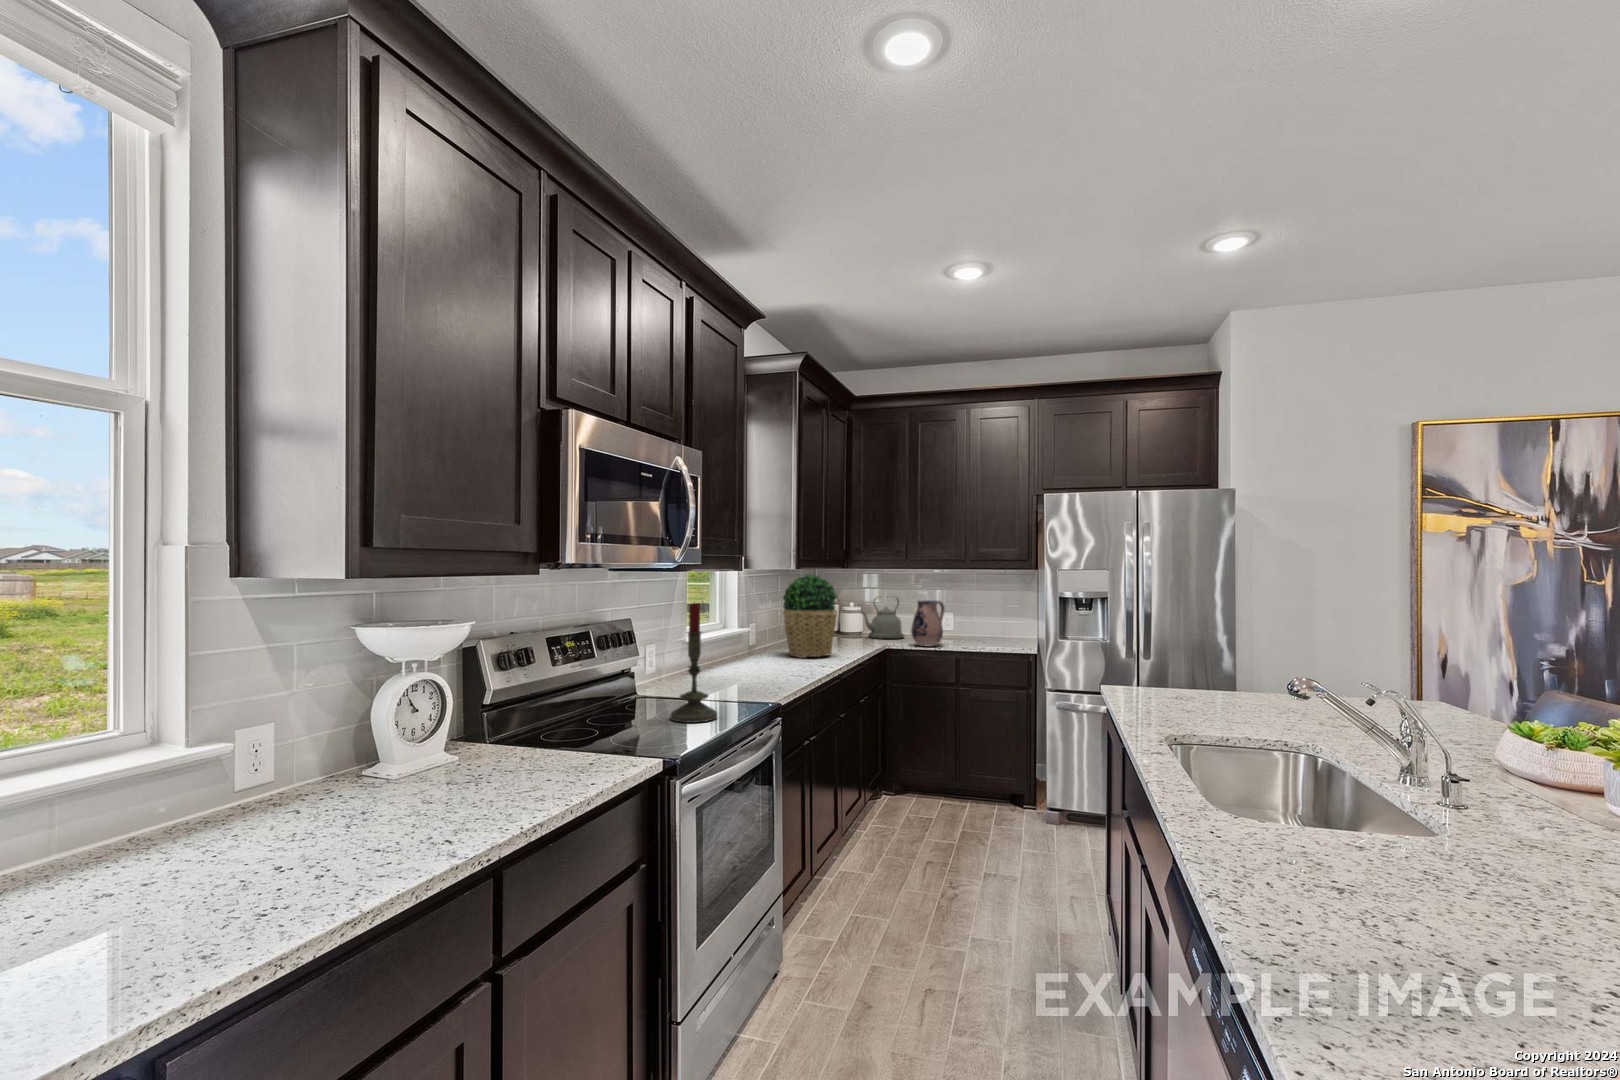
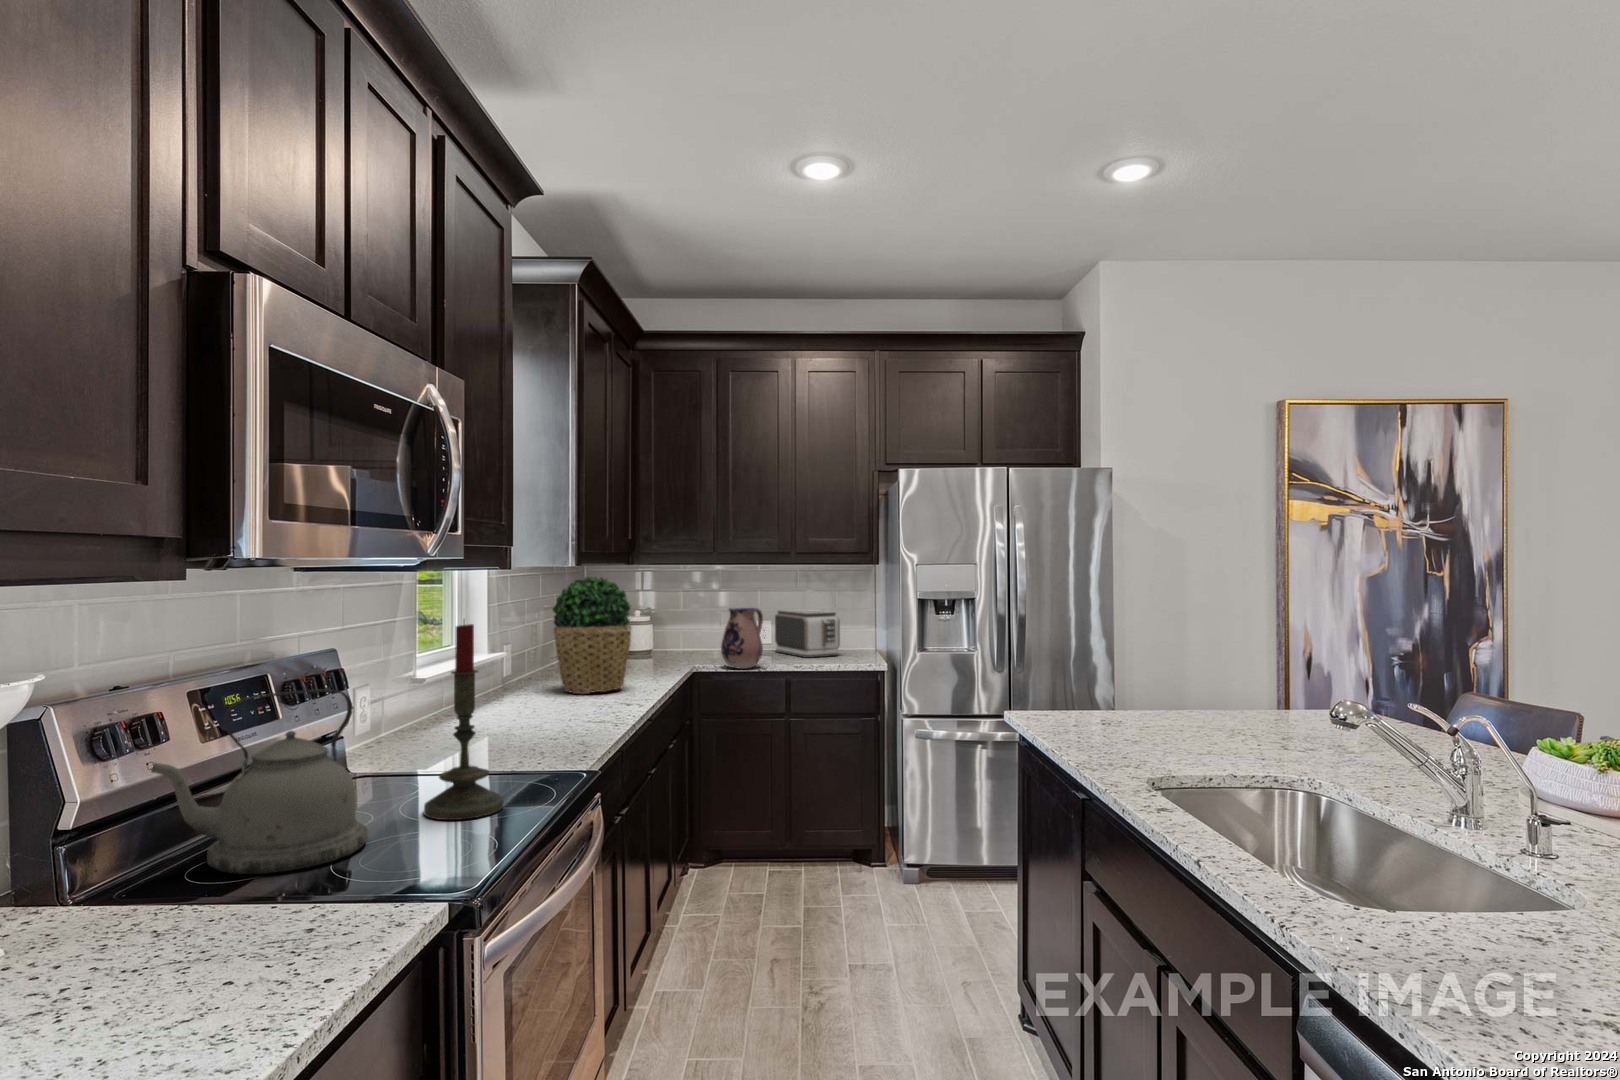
kettle: present [861,599,904,639] -> present [151,689,368,874]
toaster: none [961,603,1011,641] -> present [775,609,840,658]

